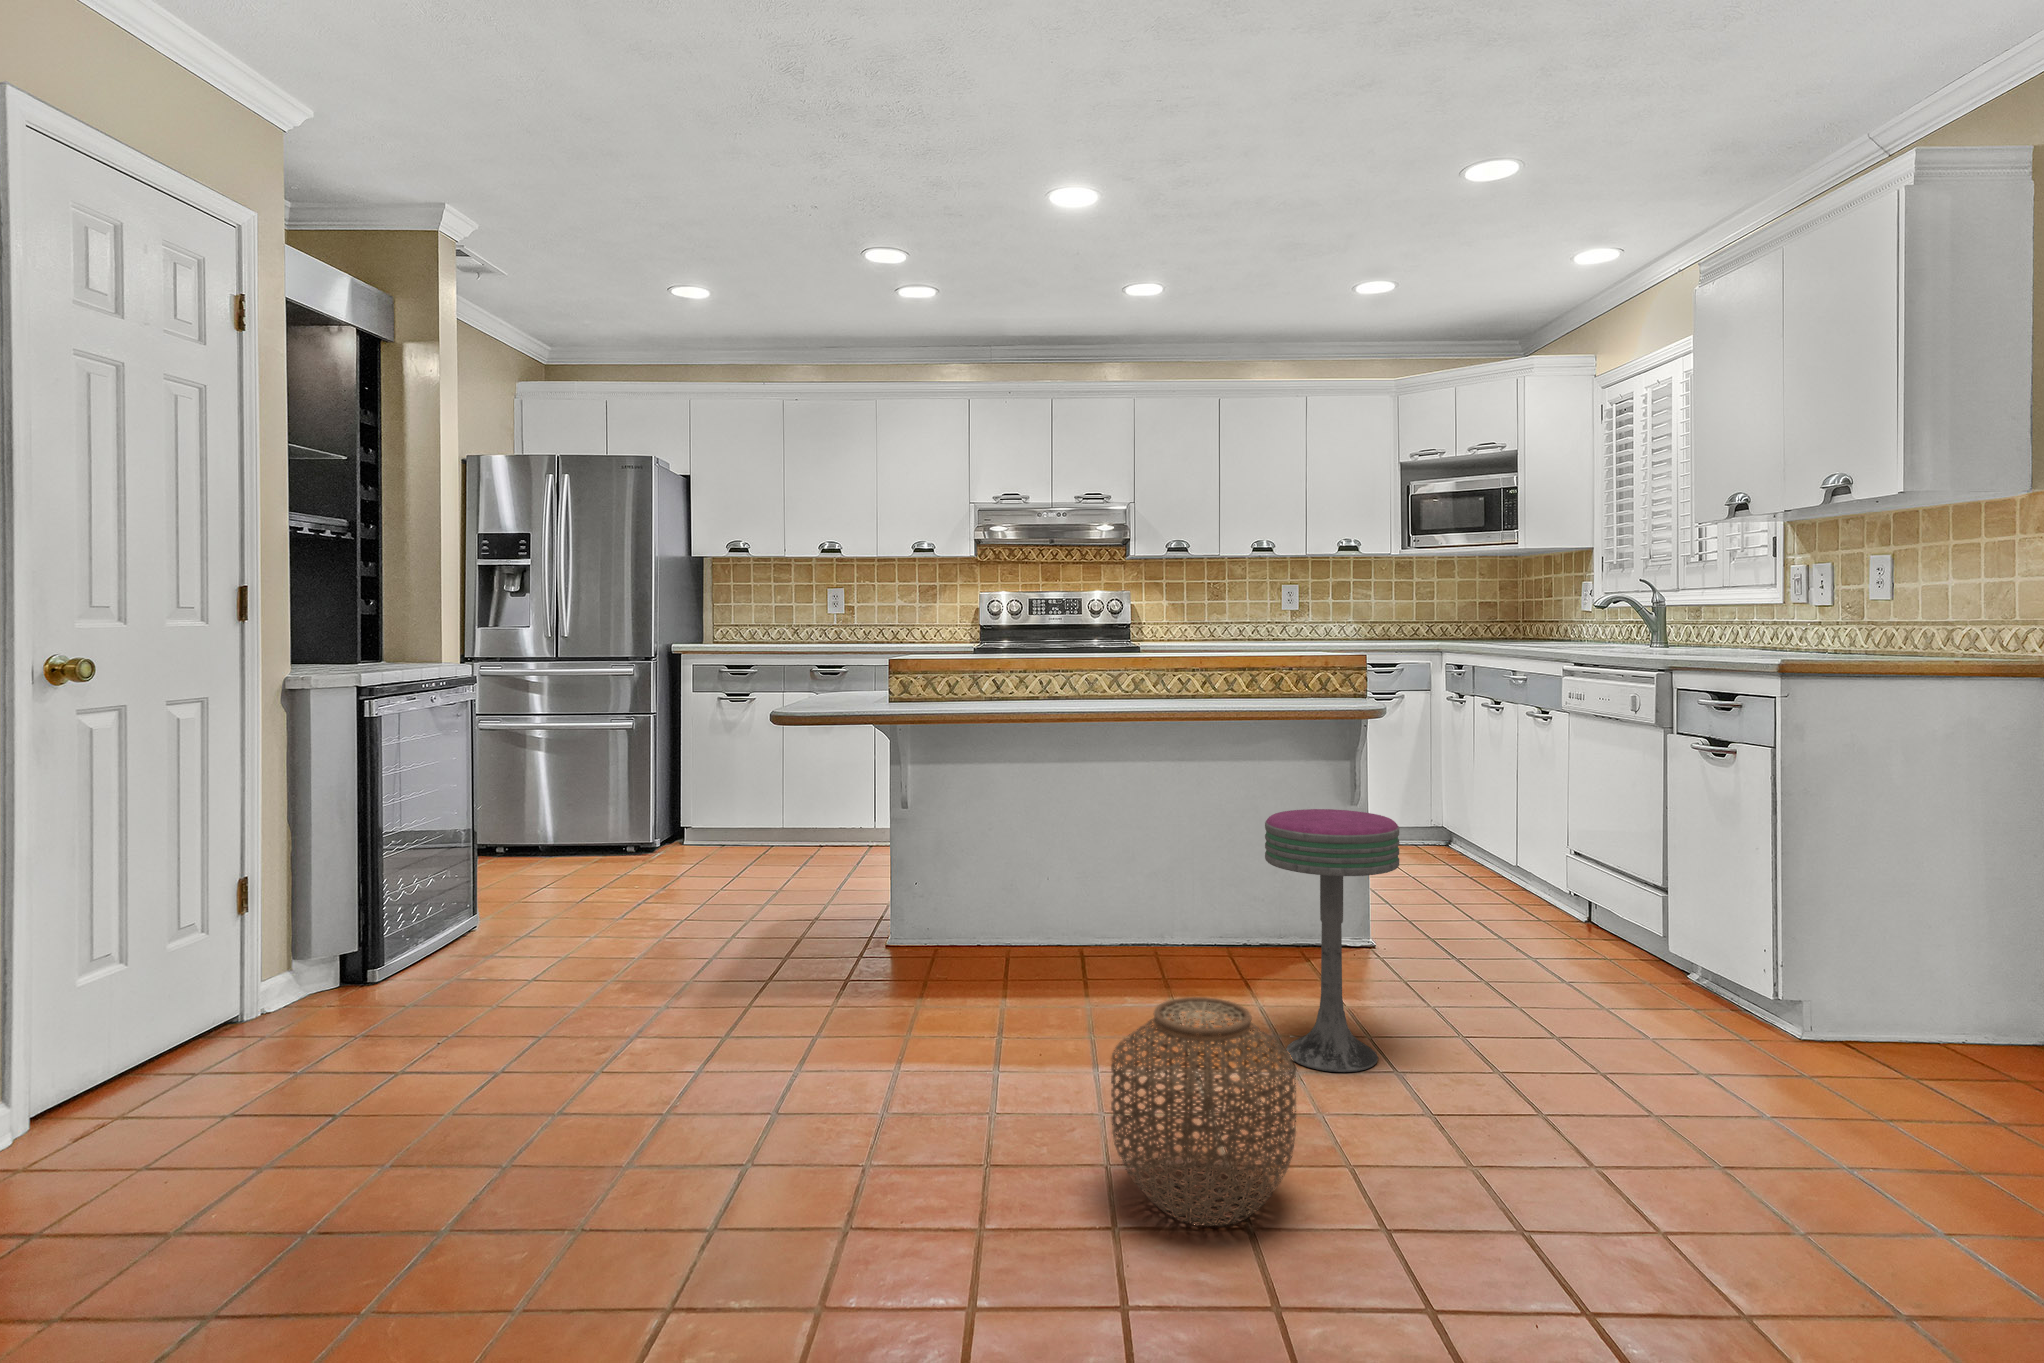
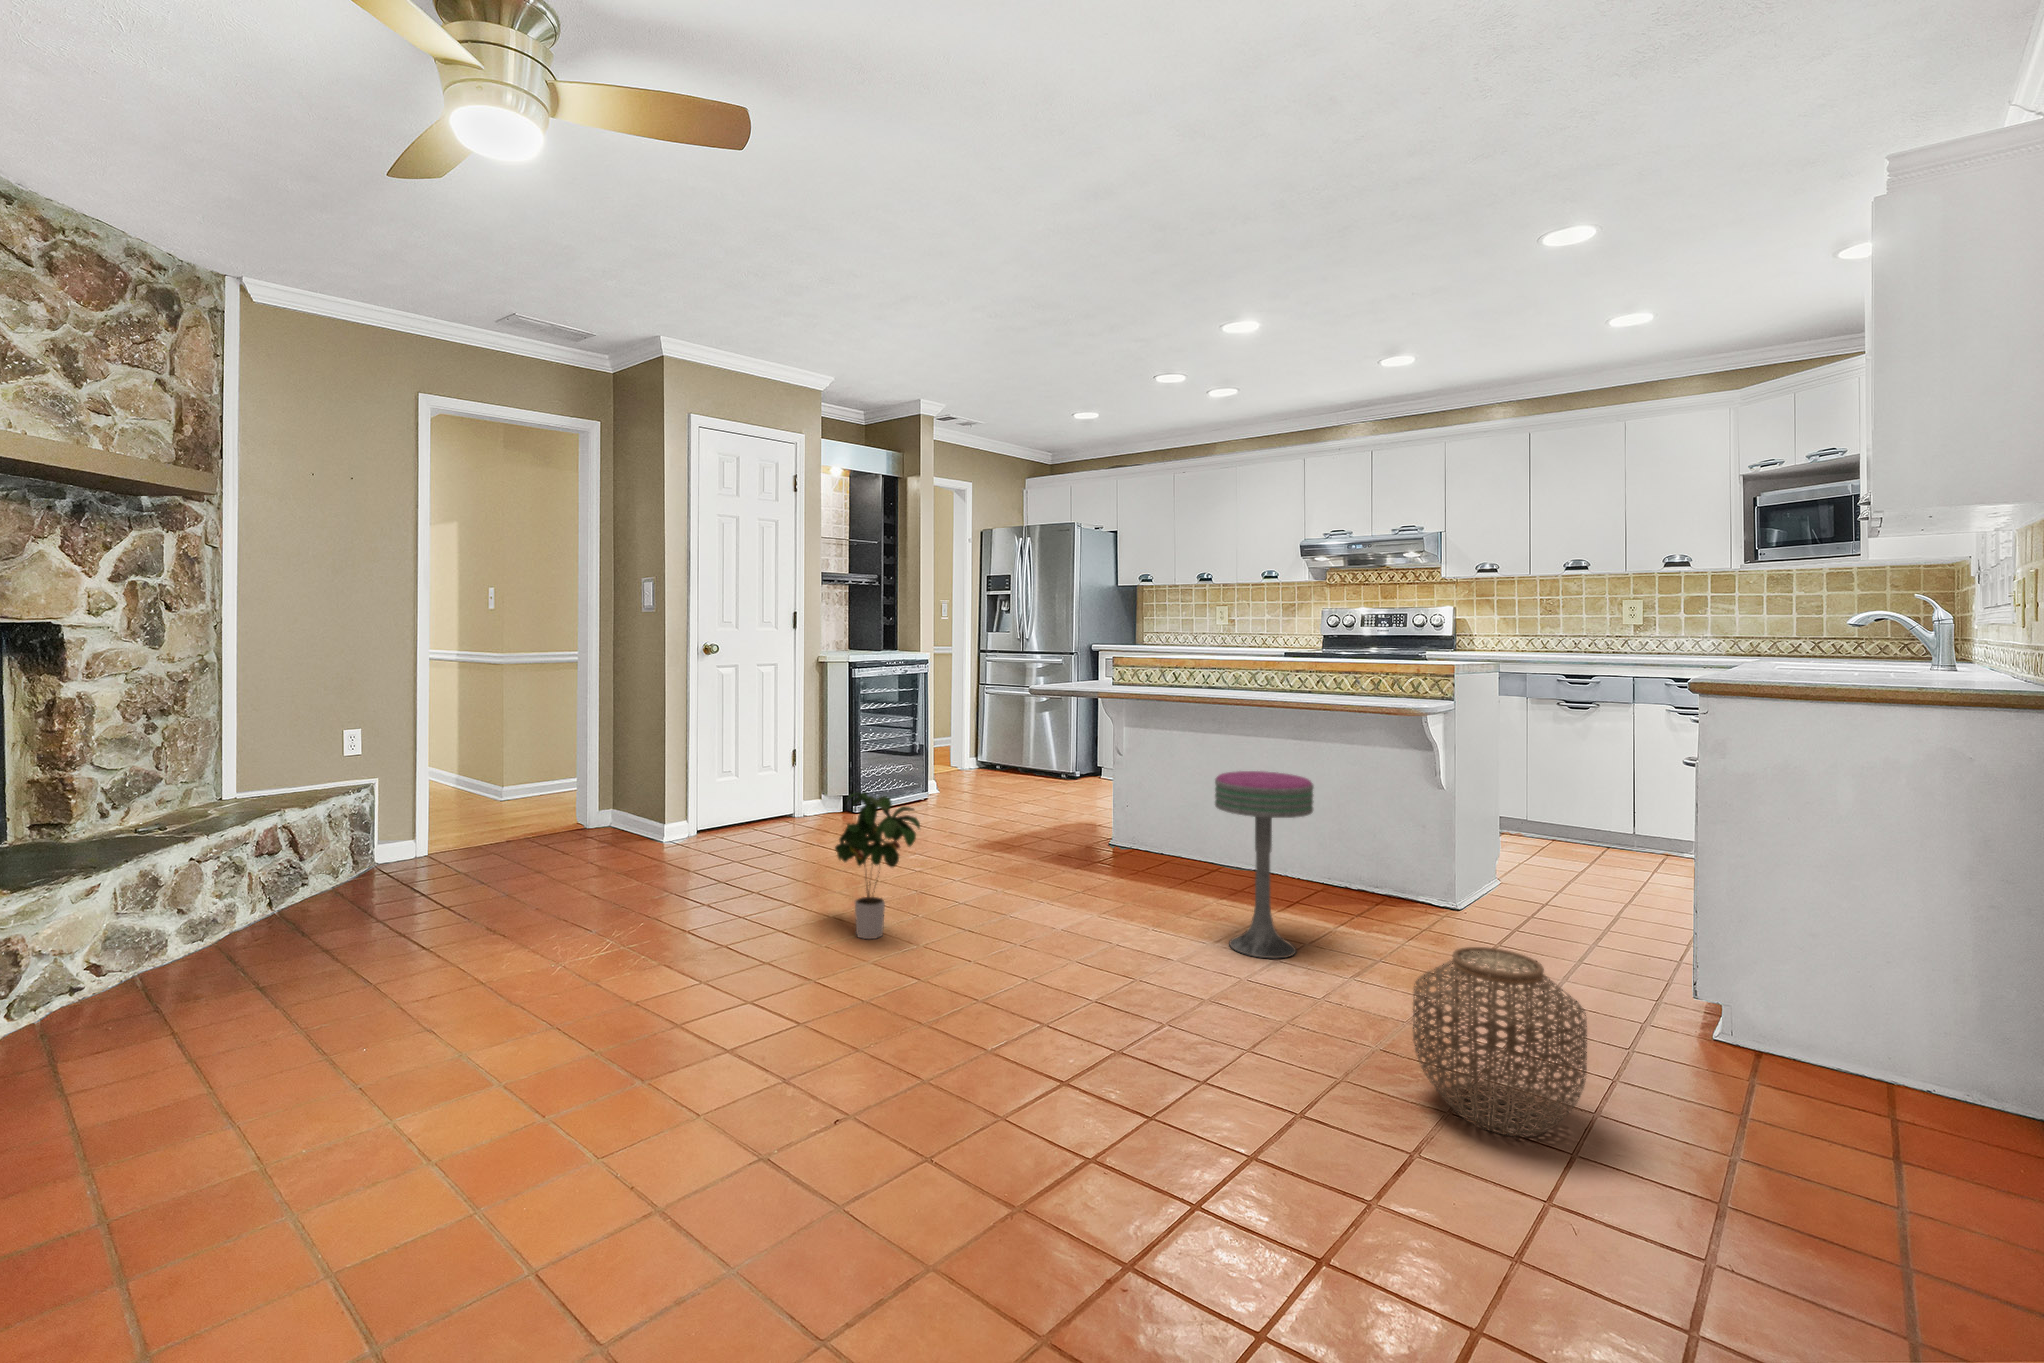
potted plant: none [710,945,967,1250] -> present [835,792,920,939]
woven basket: present [1111,997,1296,1226] -> present [1413,947,1587,1137]

